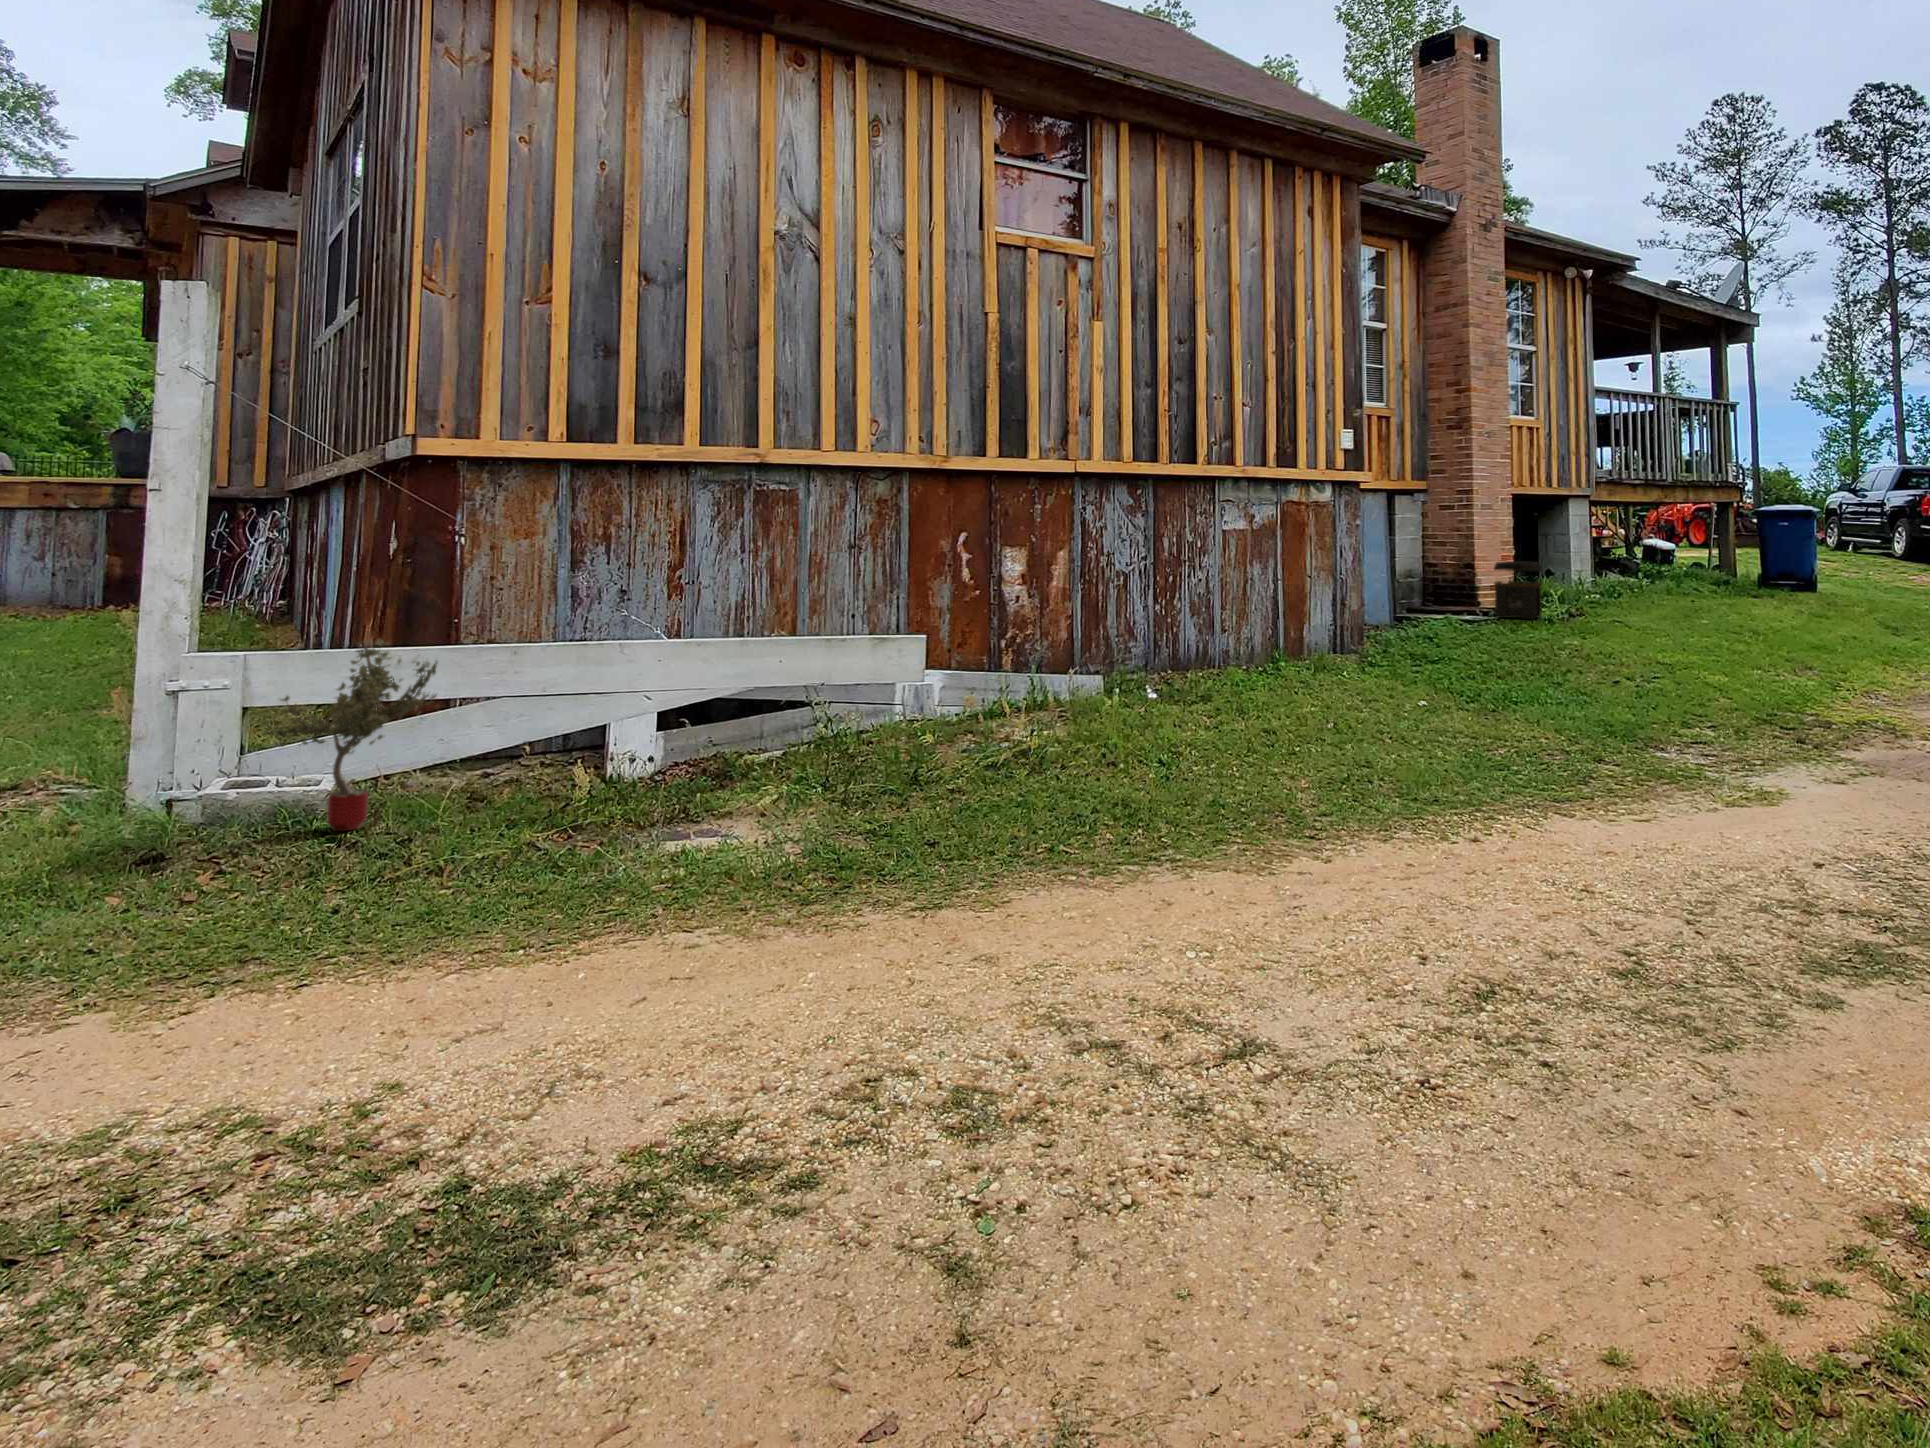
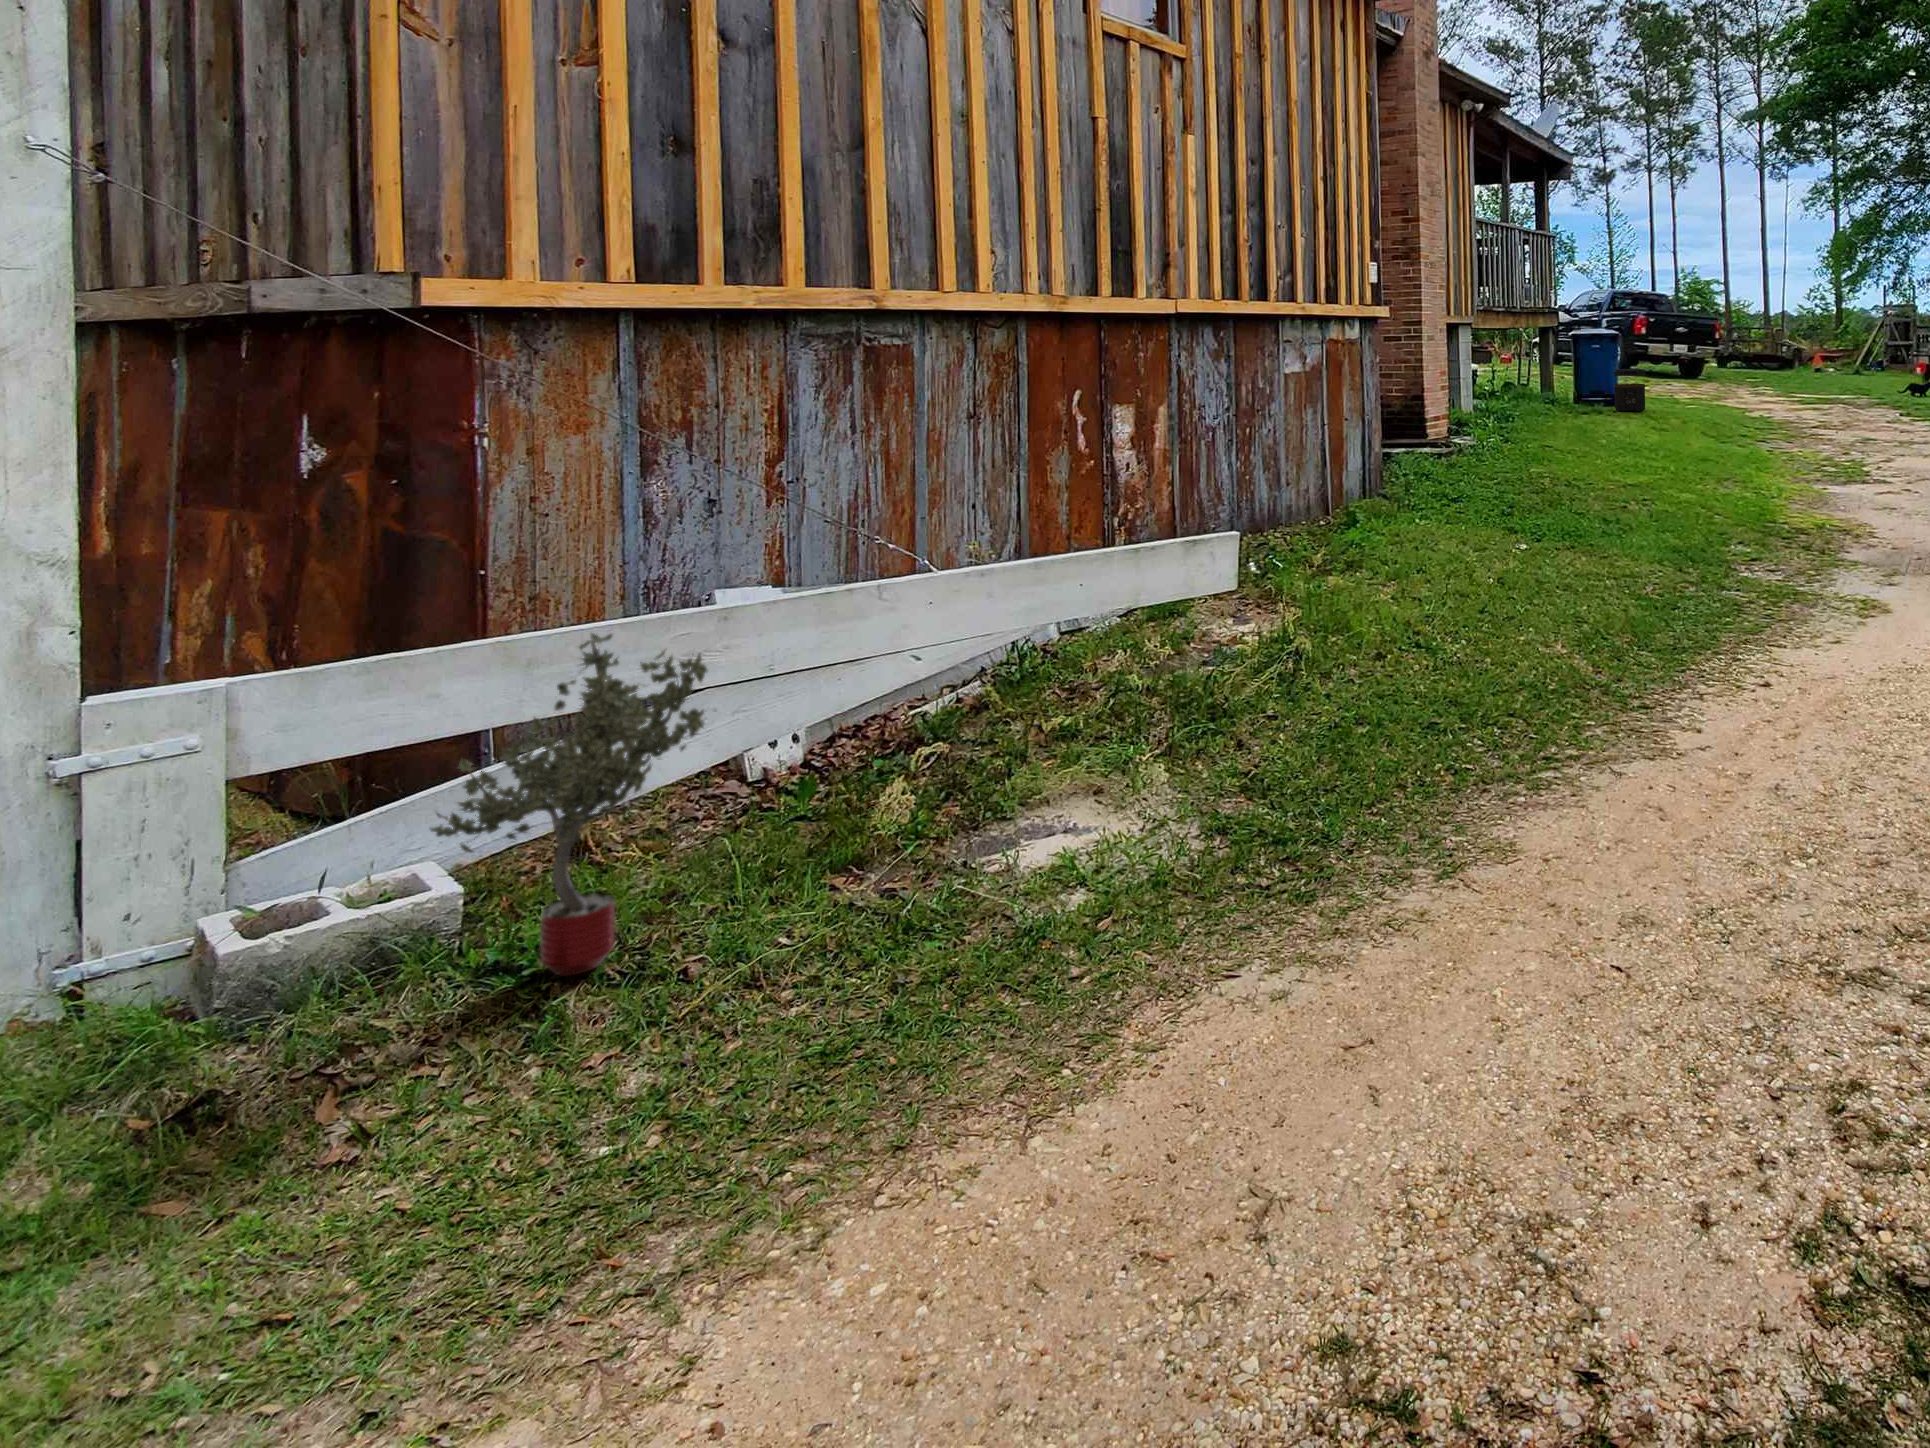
toolbox: present [1494,561,1542,619] -> present [1614,369,1645,412]

